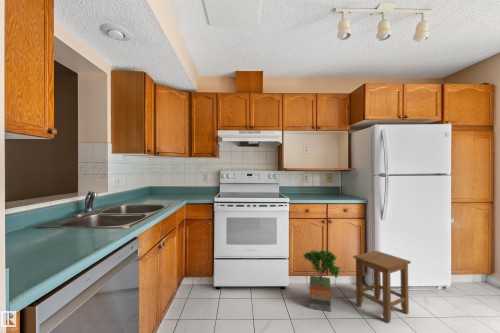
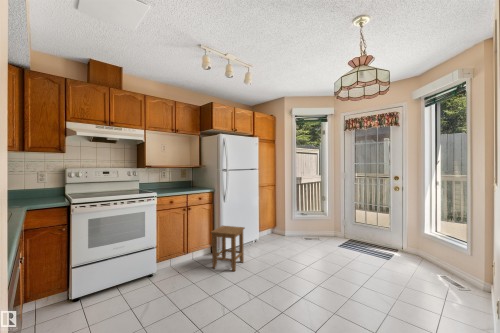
potted tree: present [304,250,340,311] -> none [172,232,204,282]

